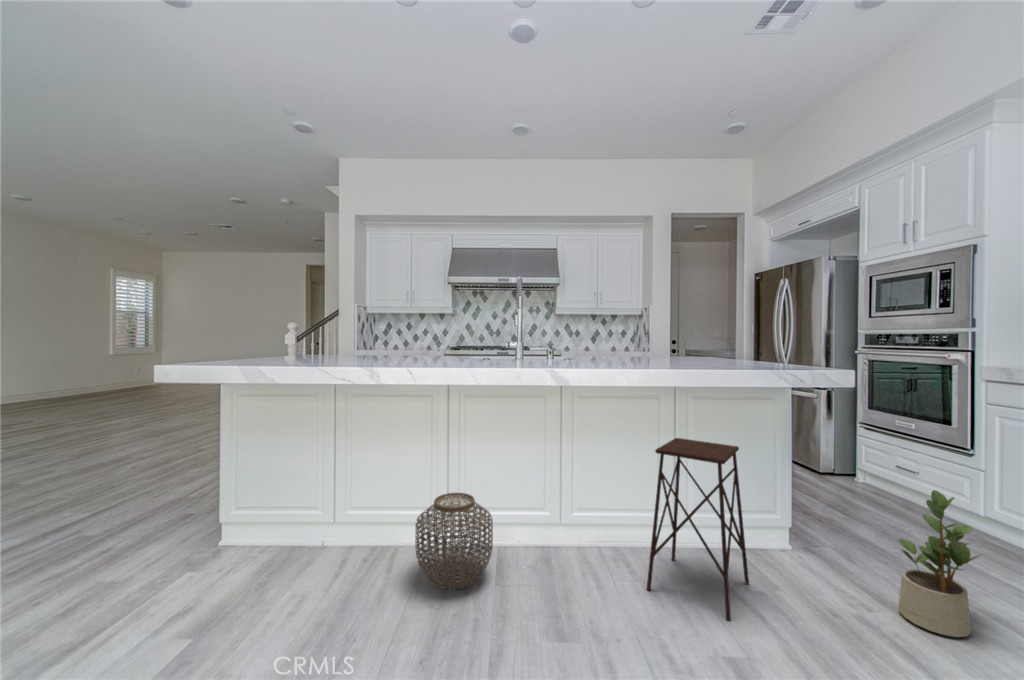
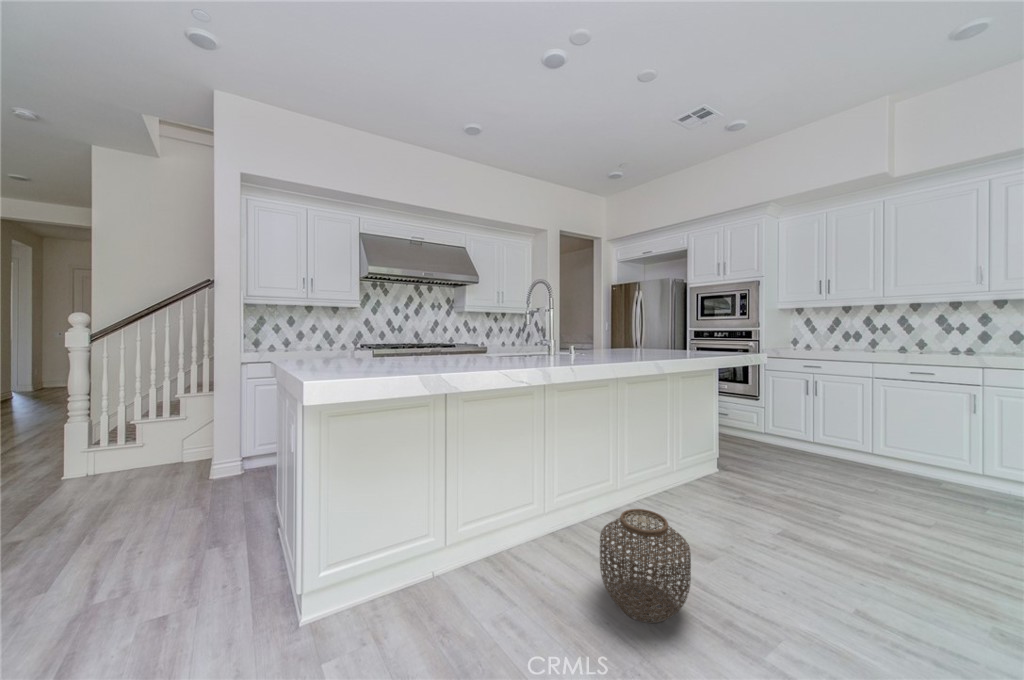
side table: present [647,438,749,620] -> none [721,416,819,547]
potted plant: present [899,490,980,637] -> none [836,427,891,512]

